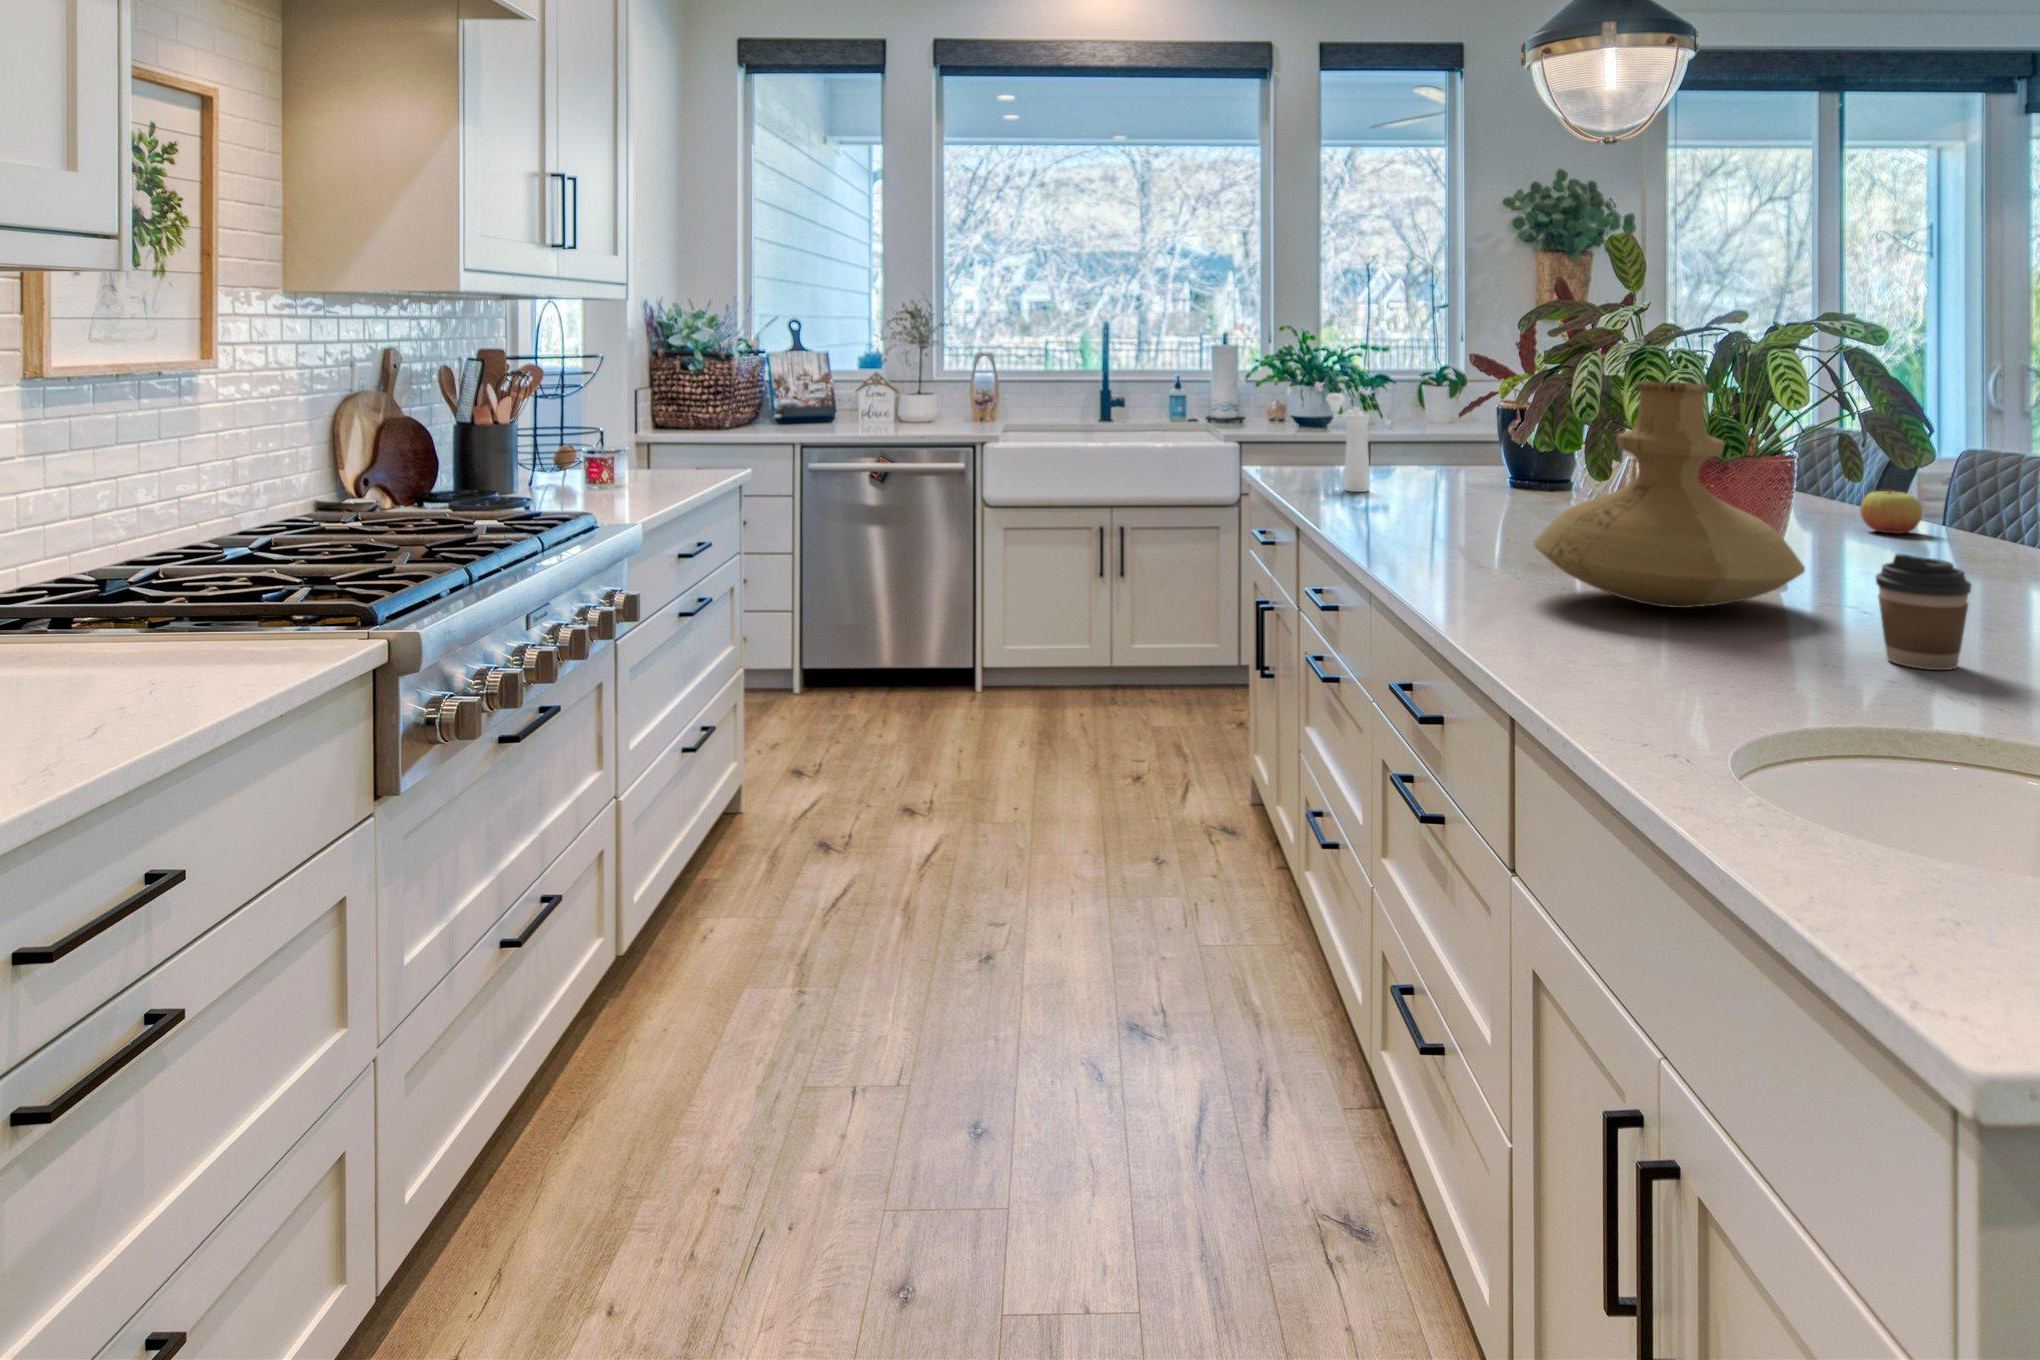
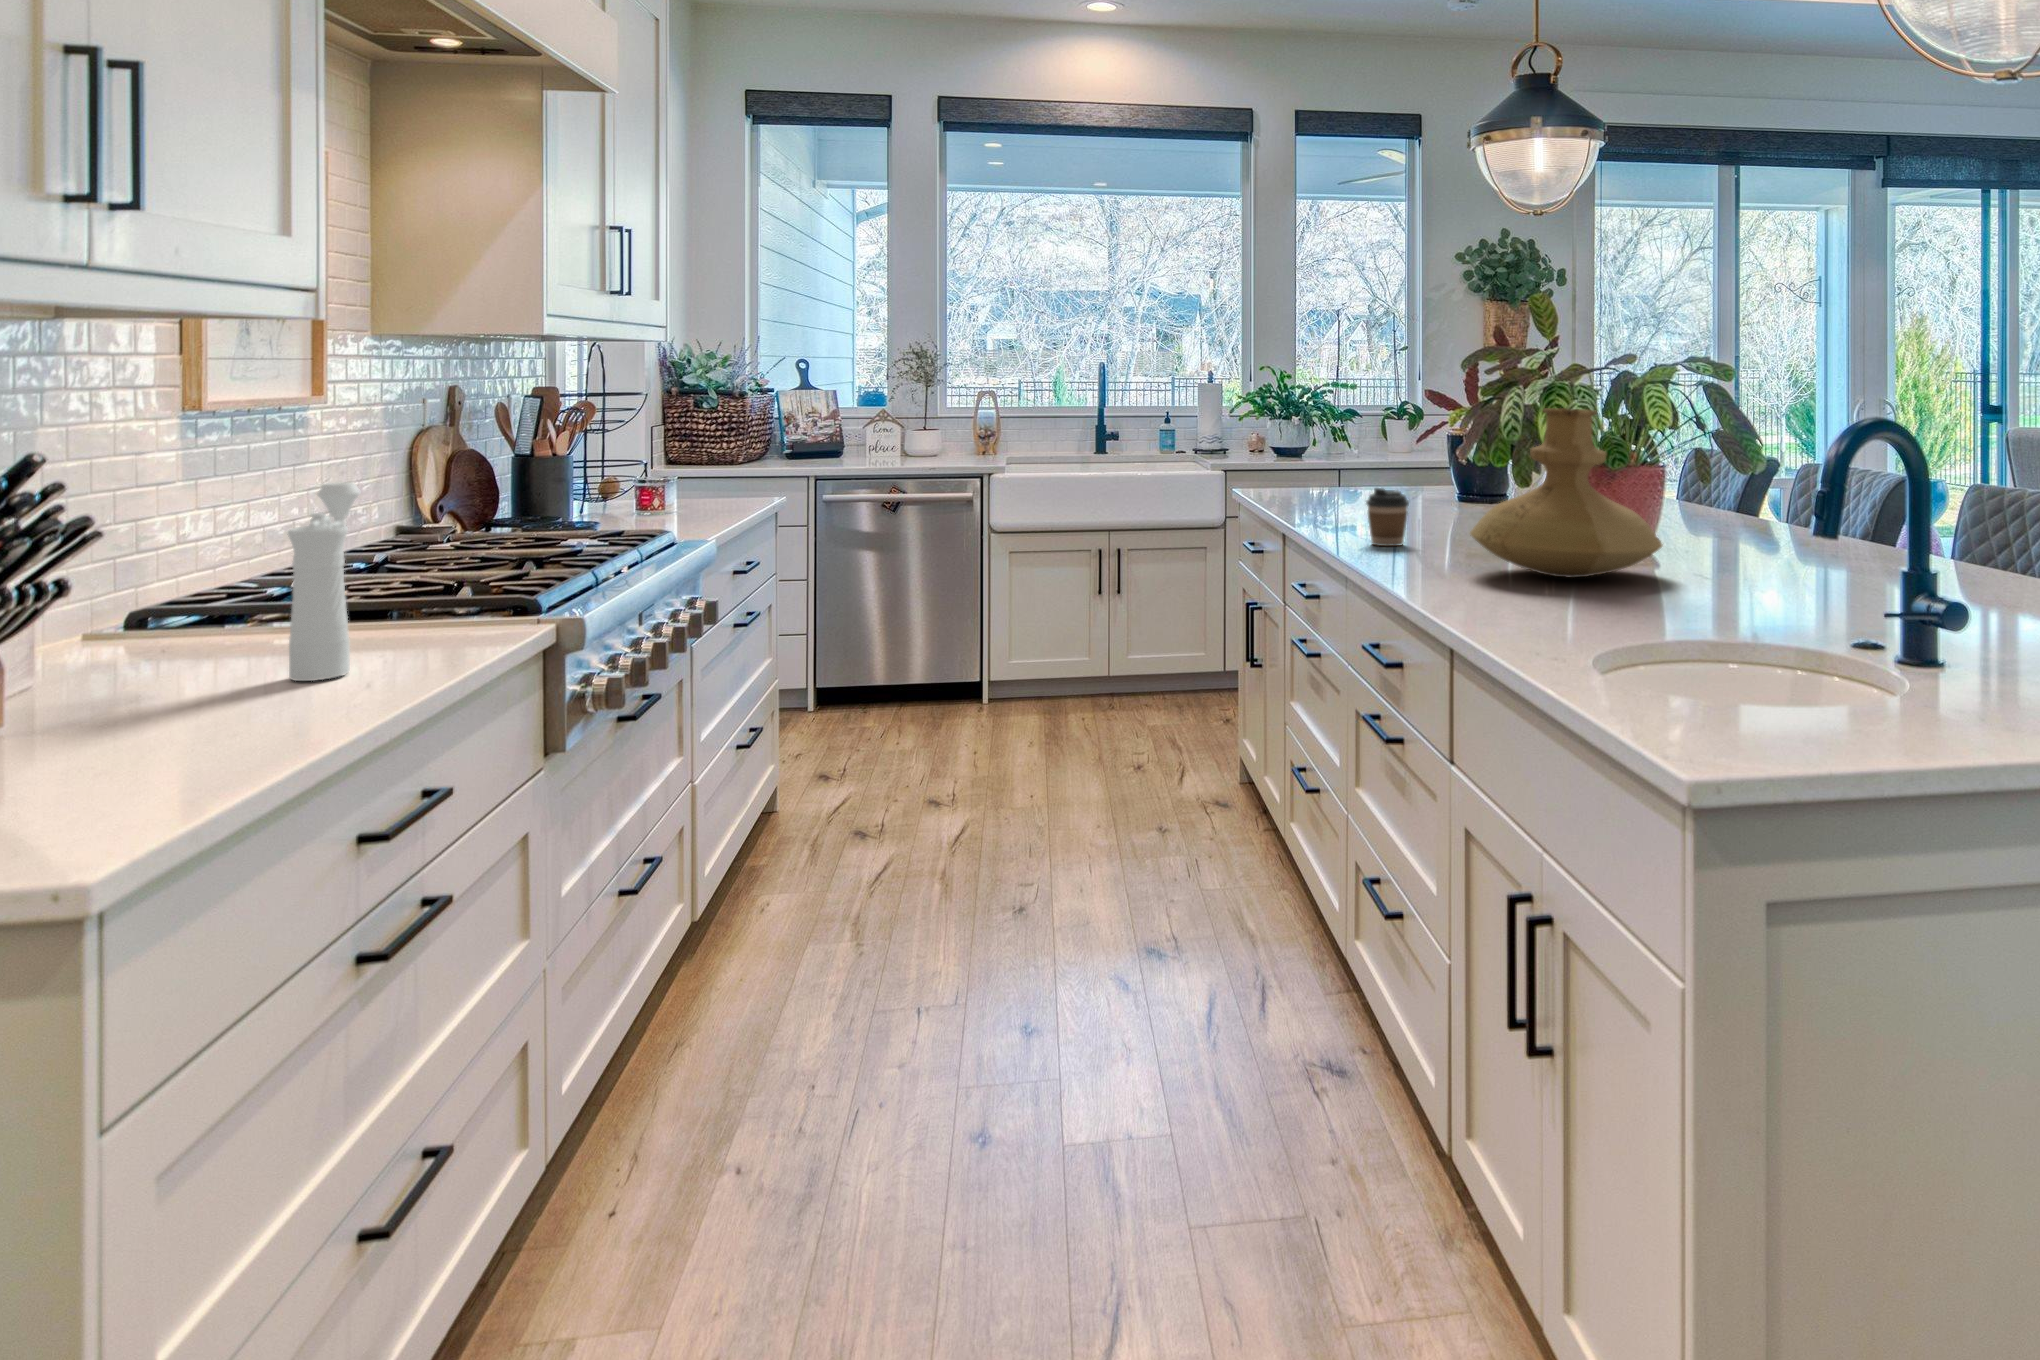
pepper mill: present [1326,394,1370,492] -> present [287,482,361,681]
apple: present [1860,490,1922,534] -> none [1720,493,1764,527]
coffee cup: present [1876,554,1971,670] -> present [1366,488,1409,546]

